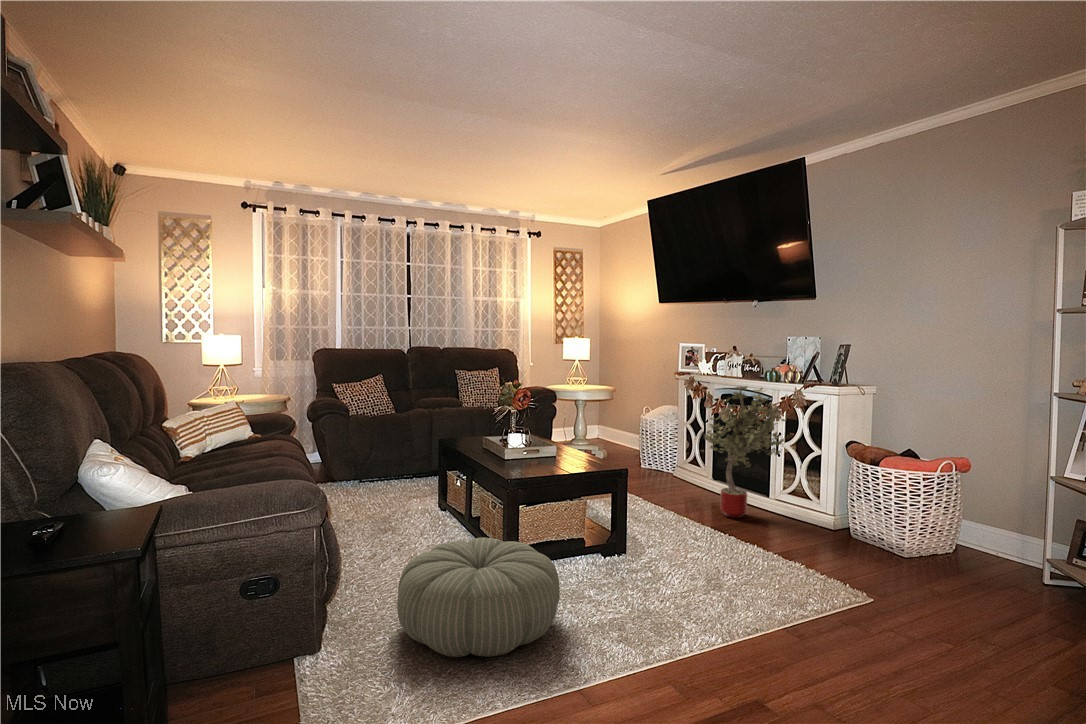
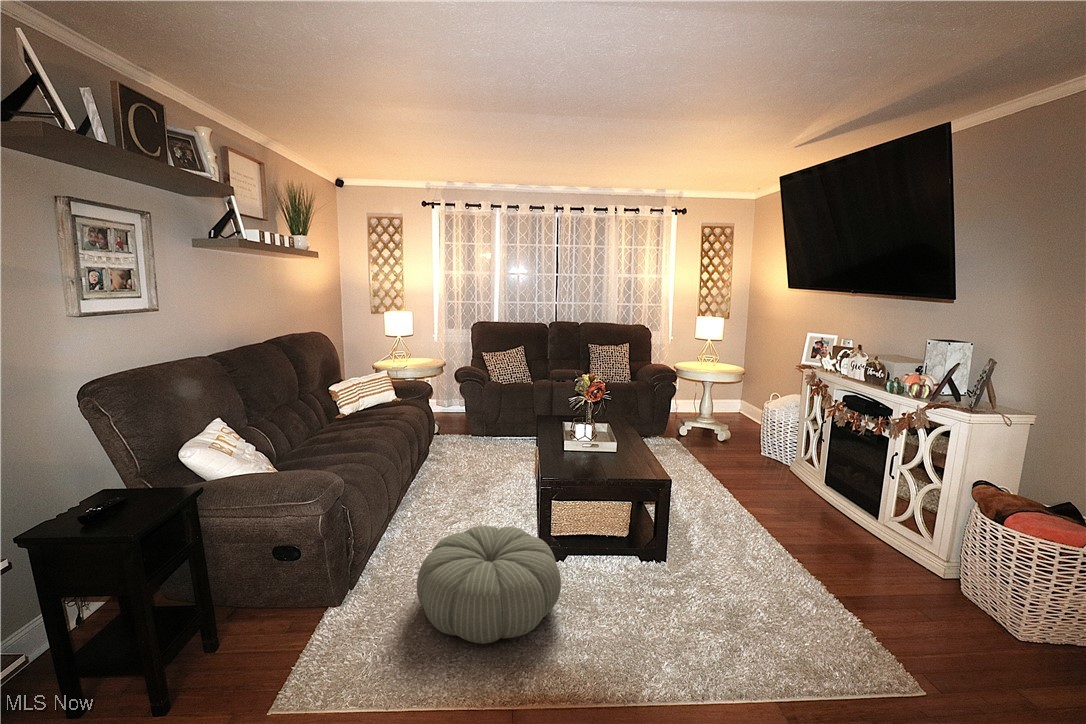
potted tree: present [704,386,785,518] -> none [804,397,896,537]

